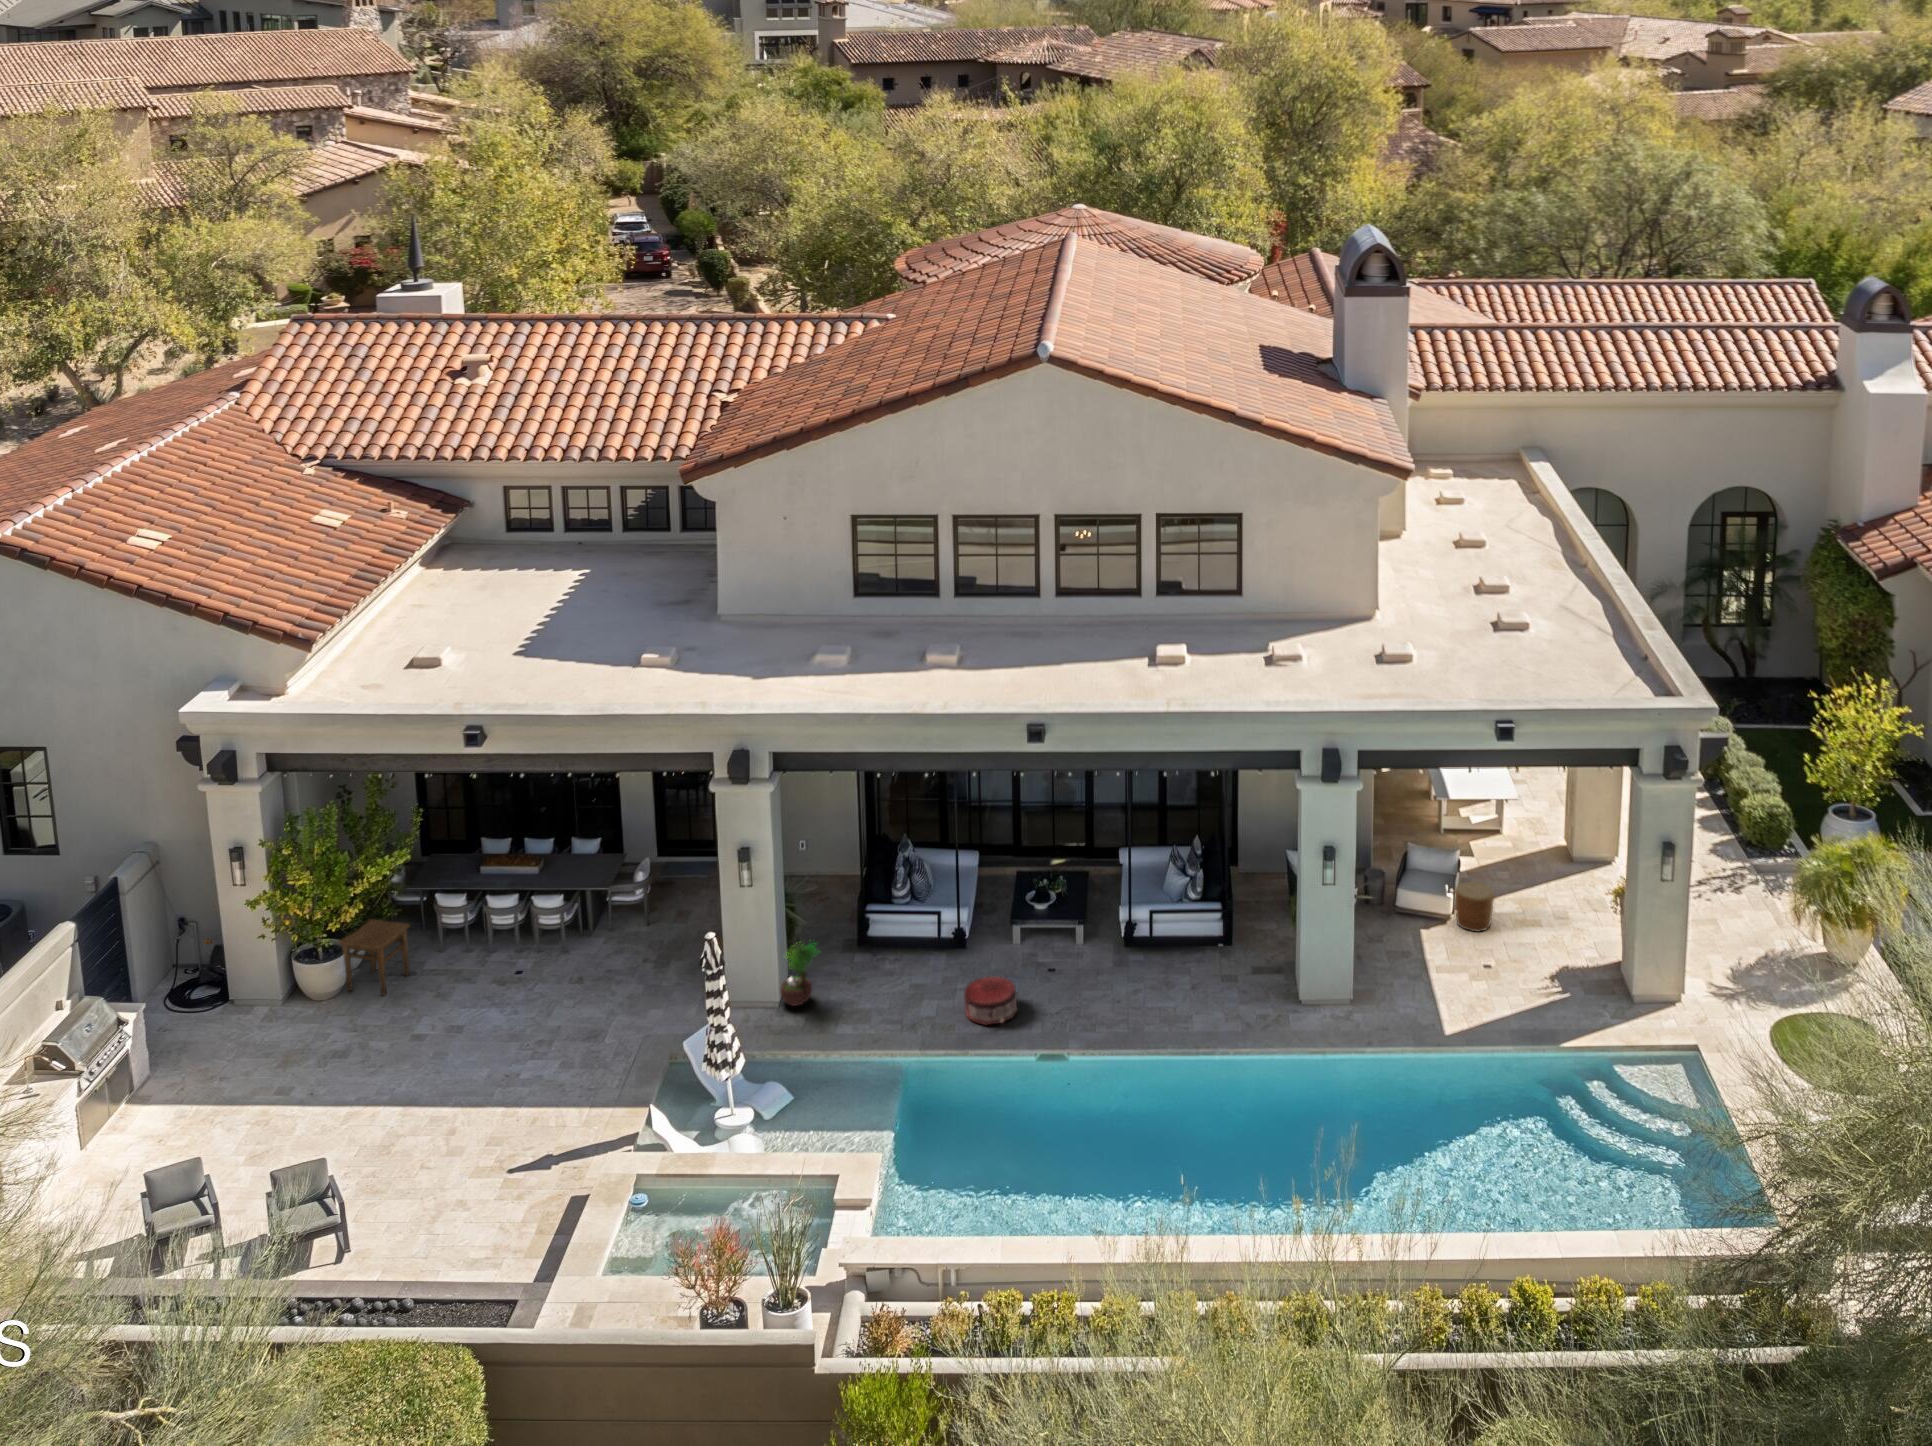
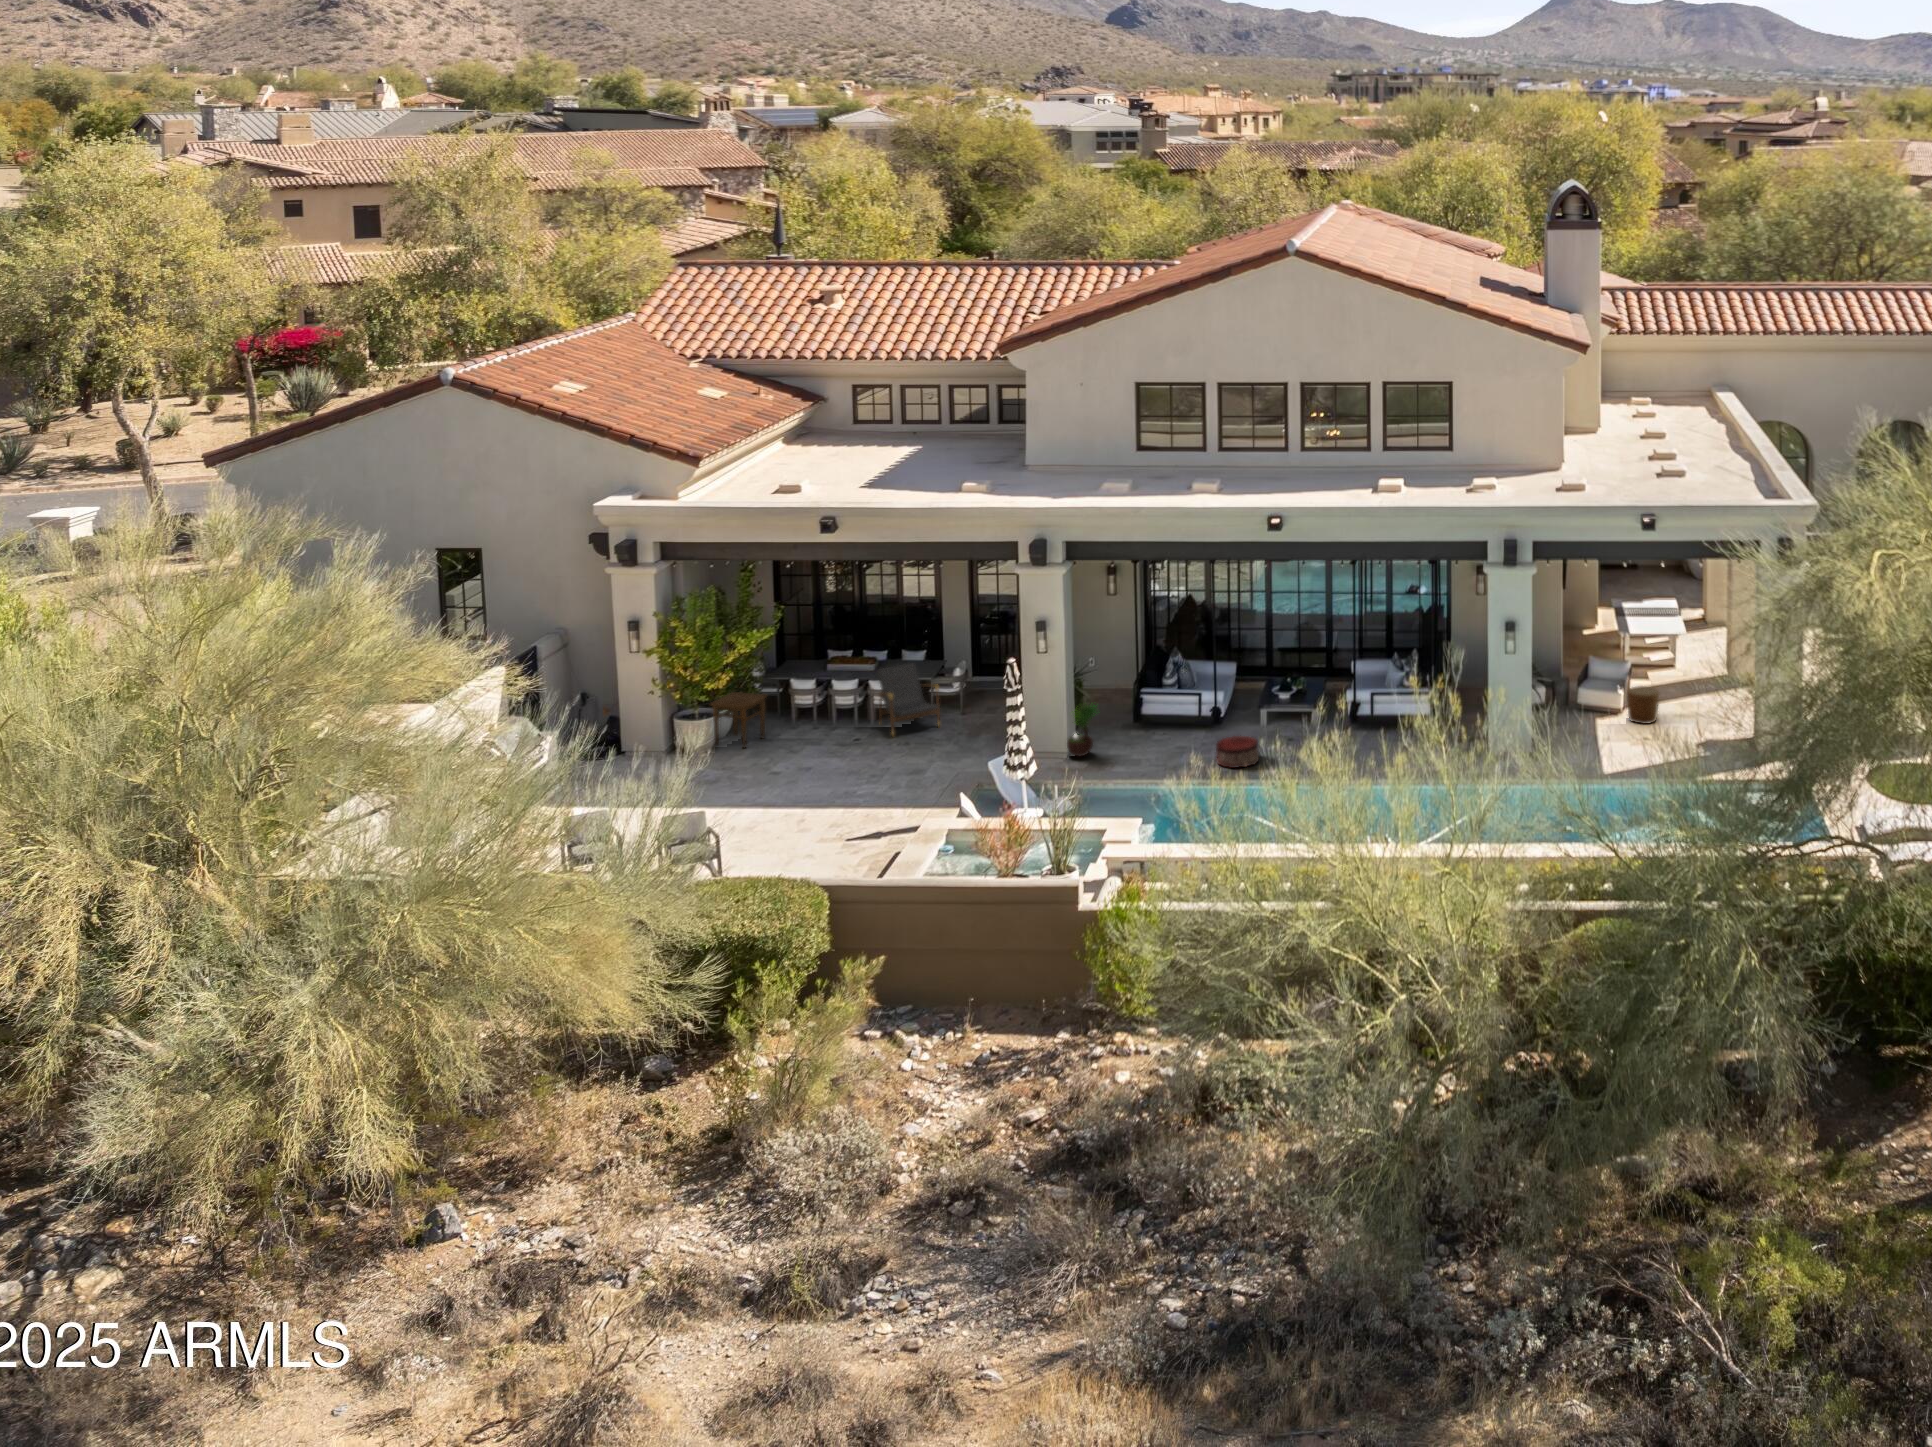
lounge chair: none [544,869,623,971] -> present [878,663,940,734]

